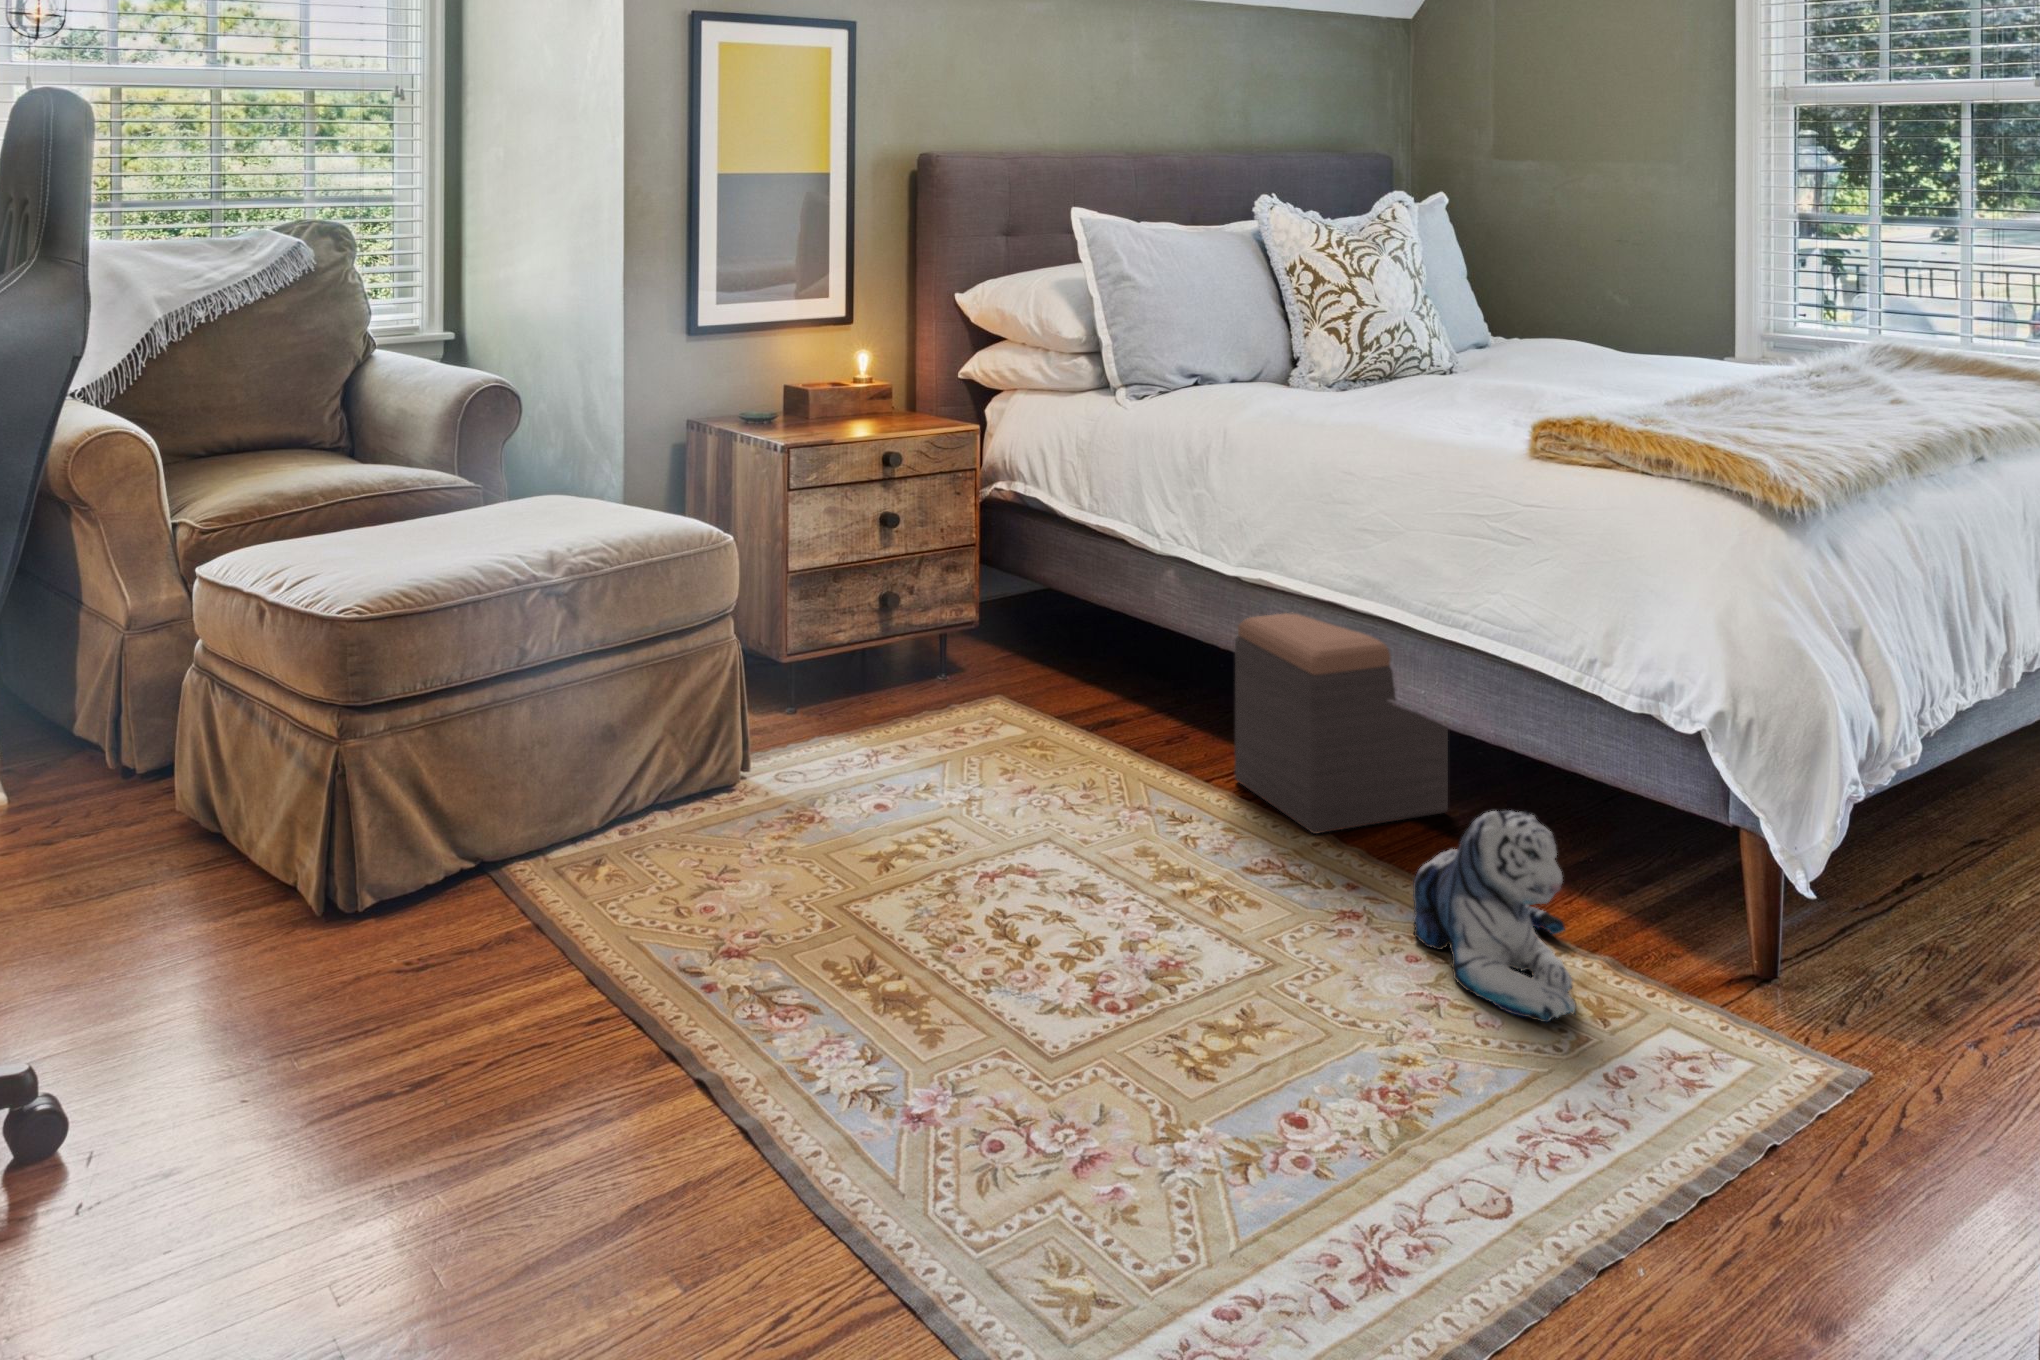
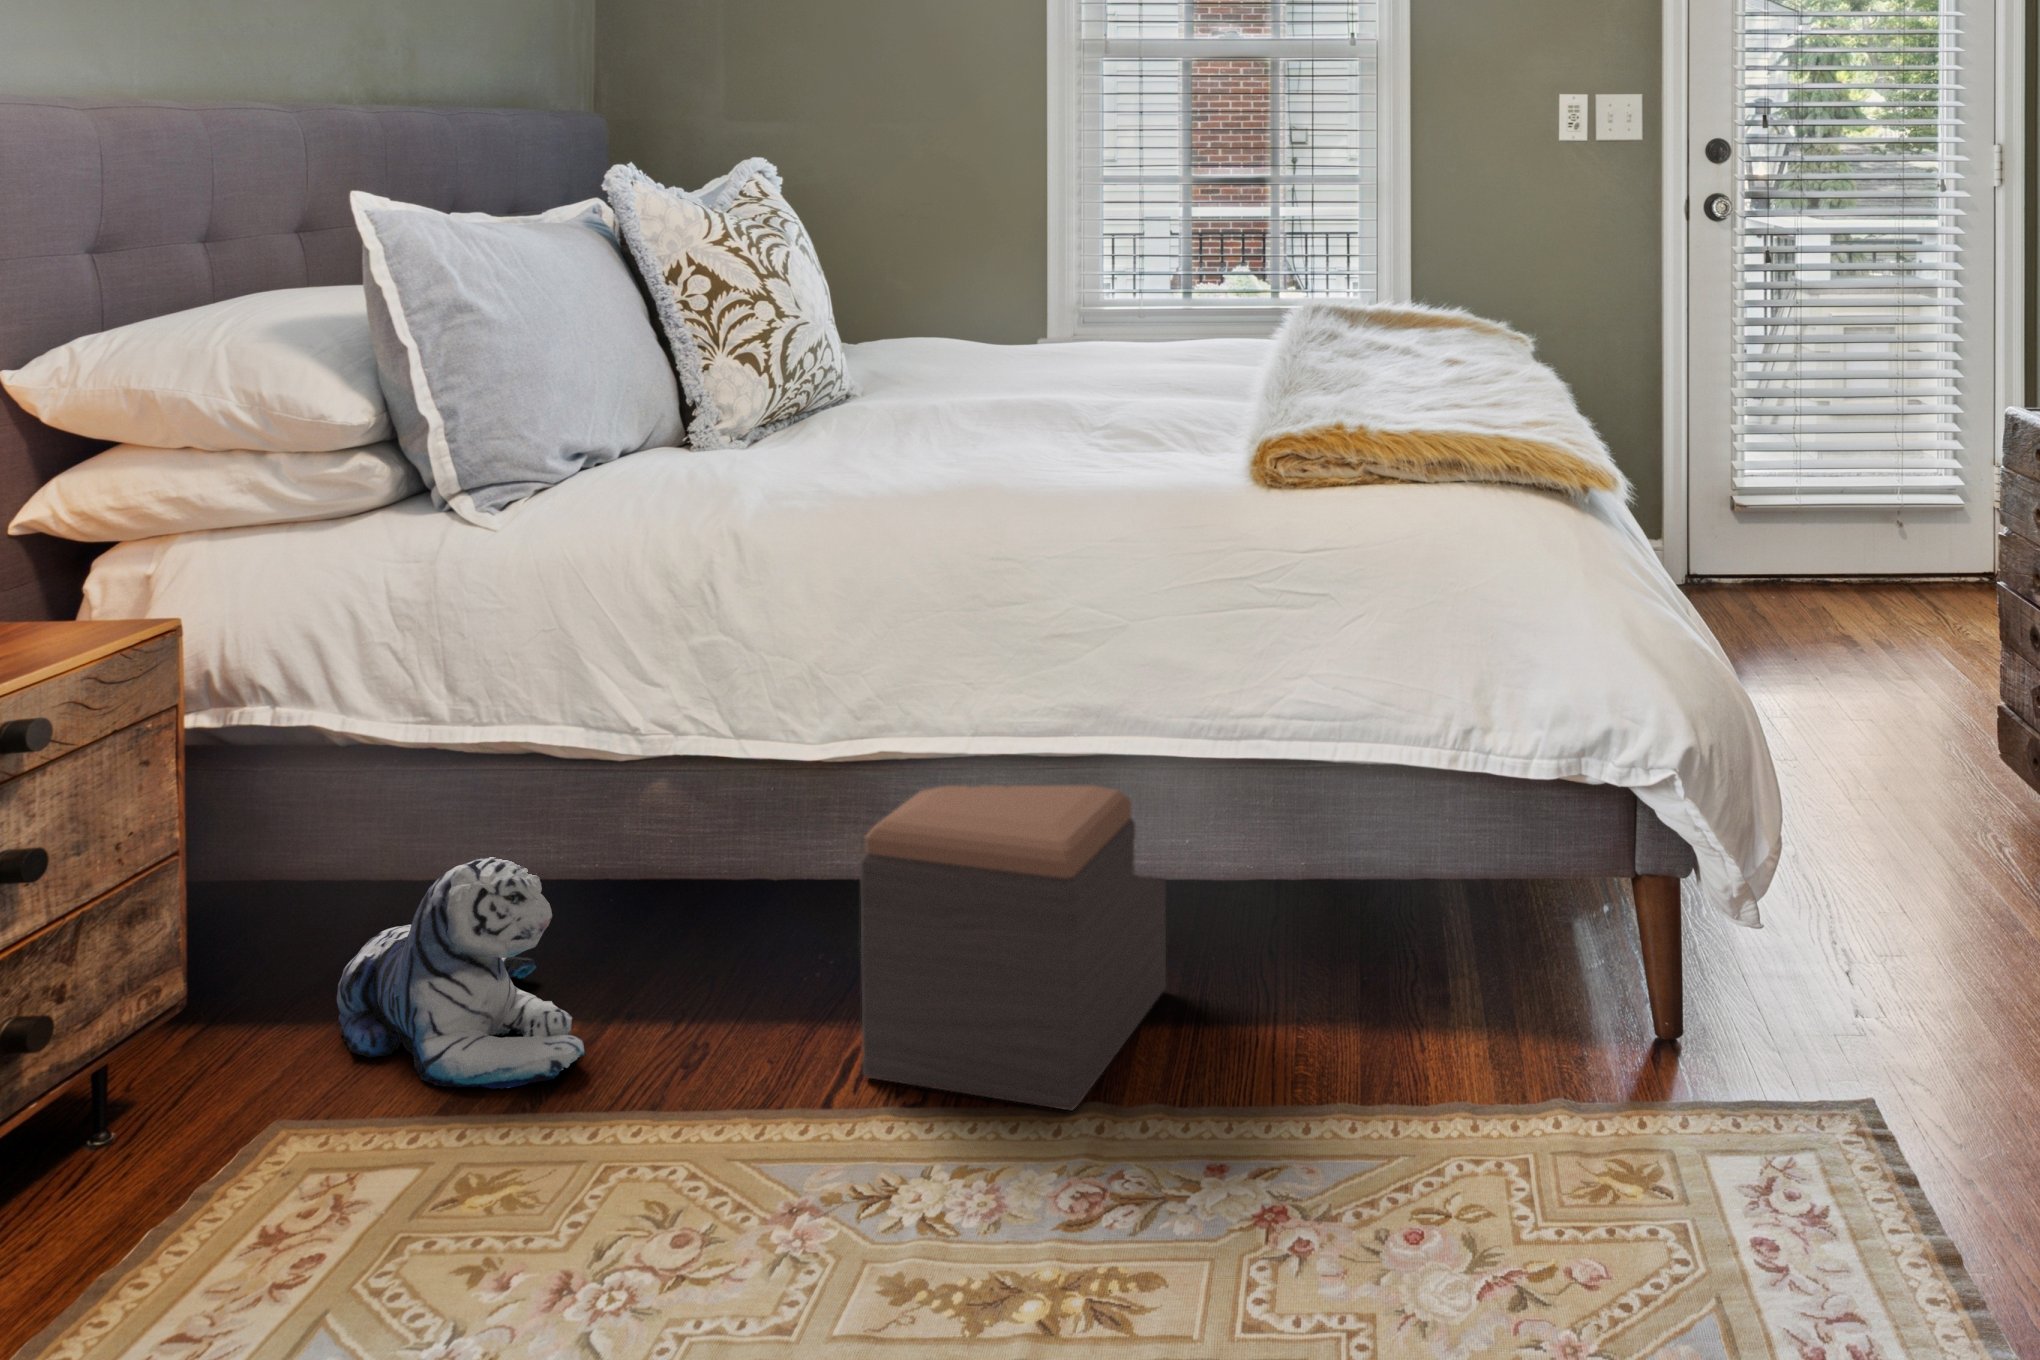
plush toy: present [1413,810,1576,1022] -> present [337,857,585,1089]

